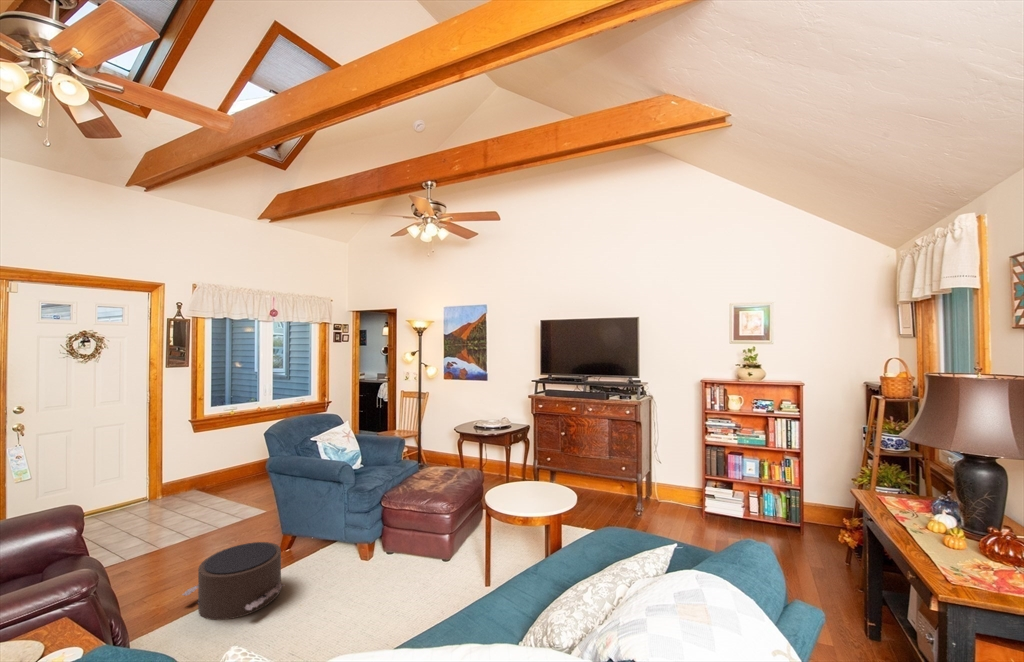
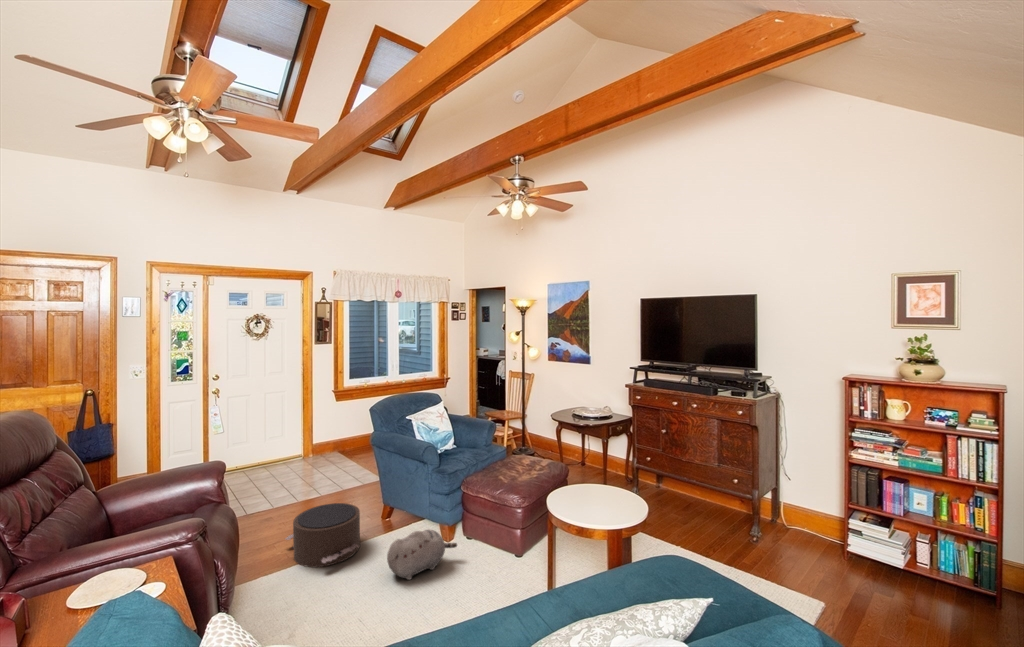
plush toy: none [329,552,398,608] -> present [387,530,457,580]

